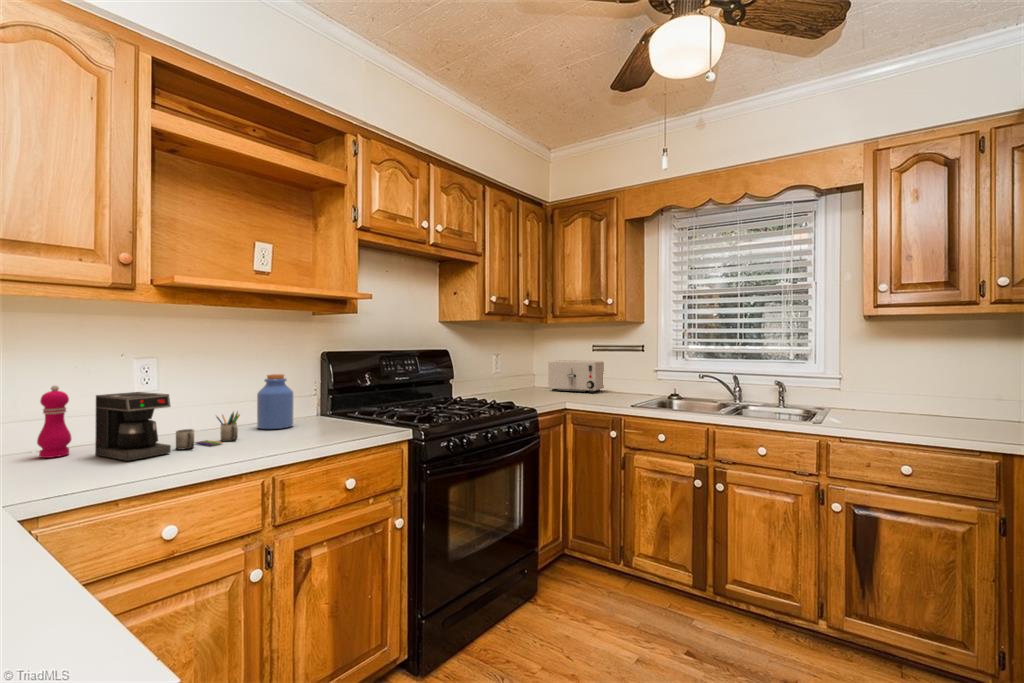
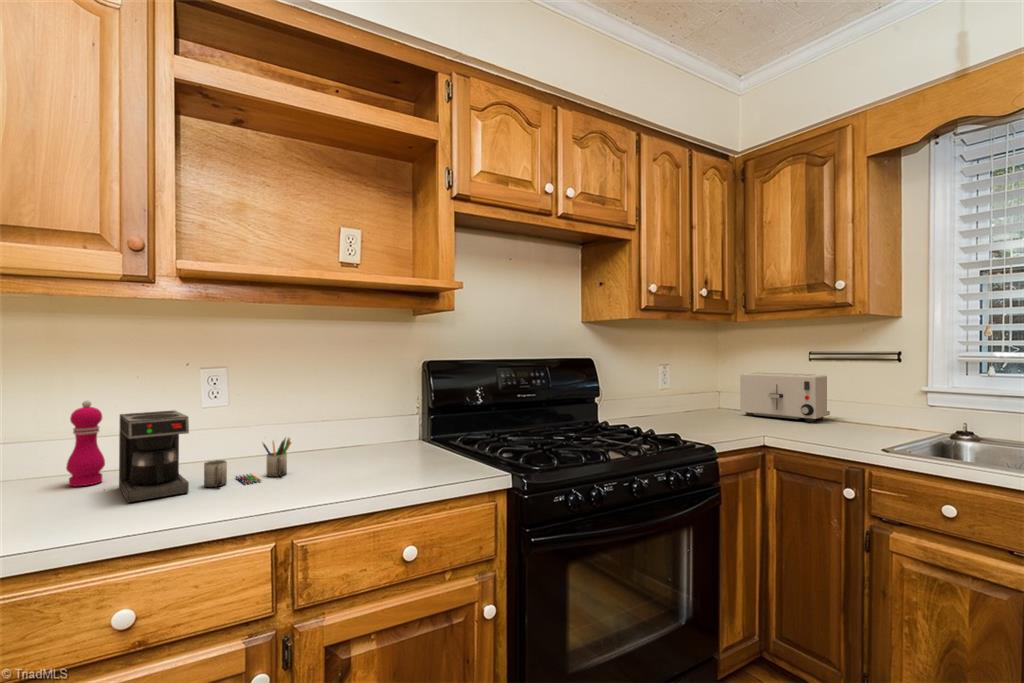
jar: present [257,374,293,429] -> none [329,389,372,460]

